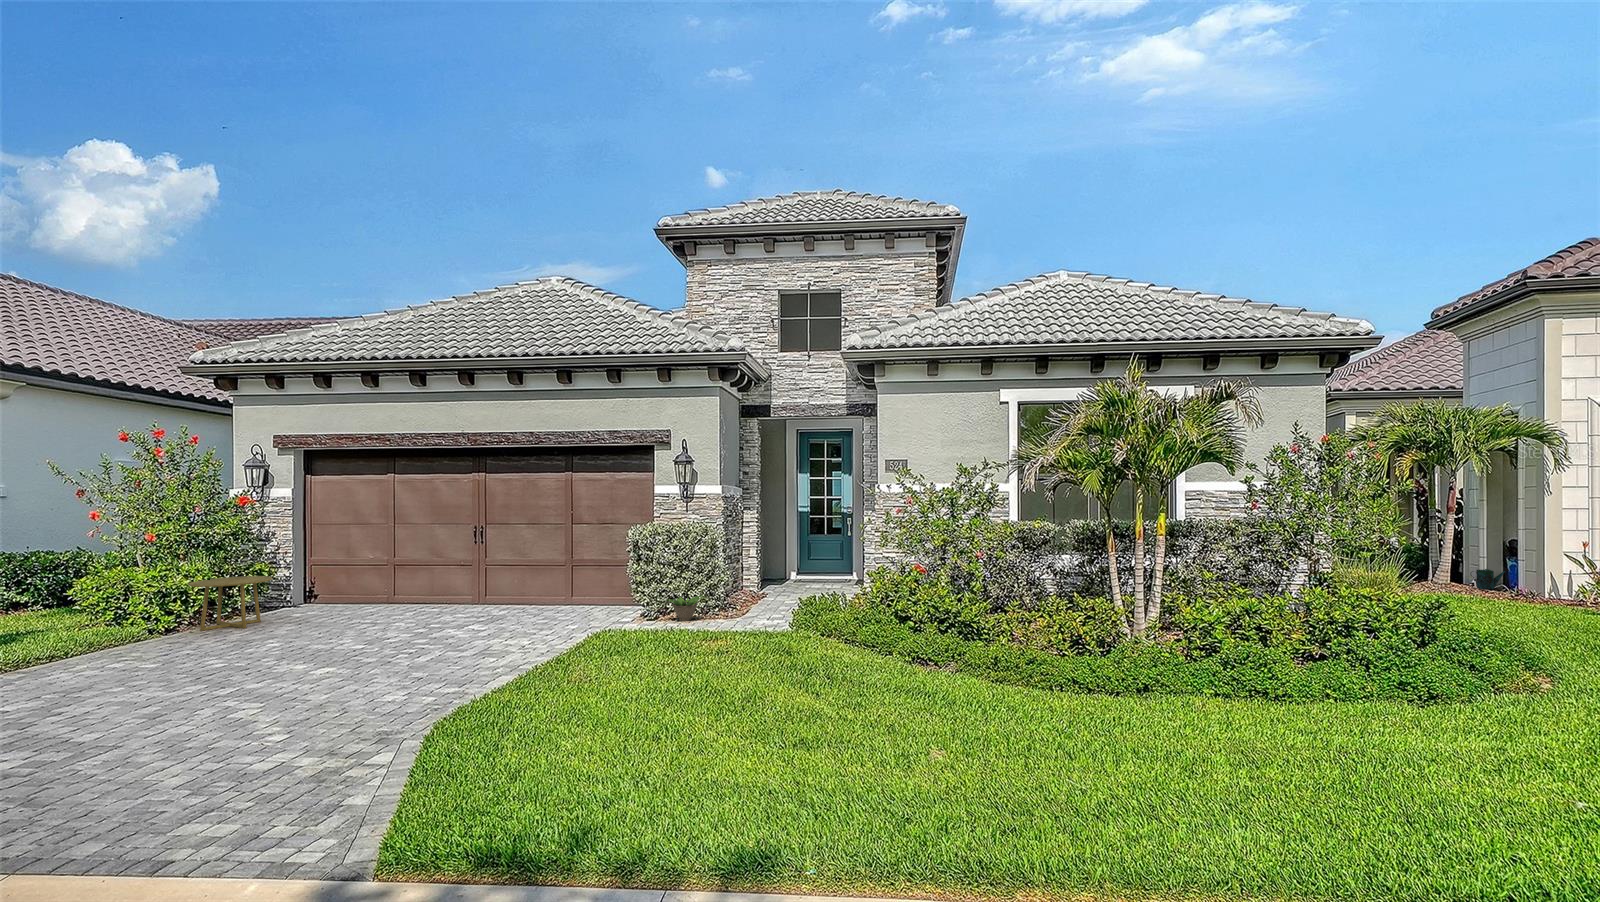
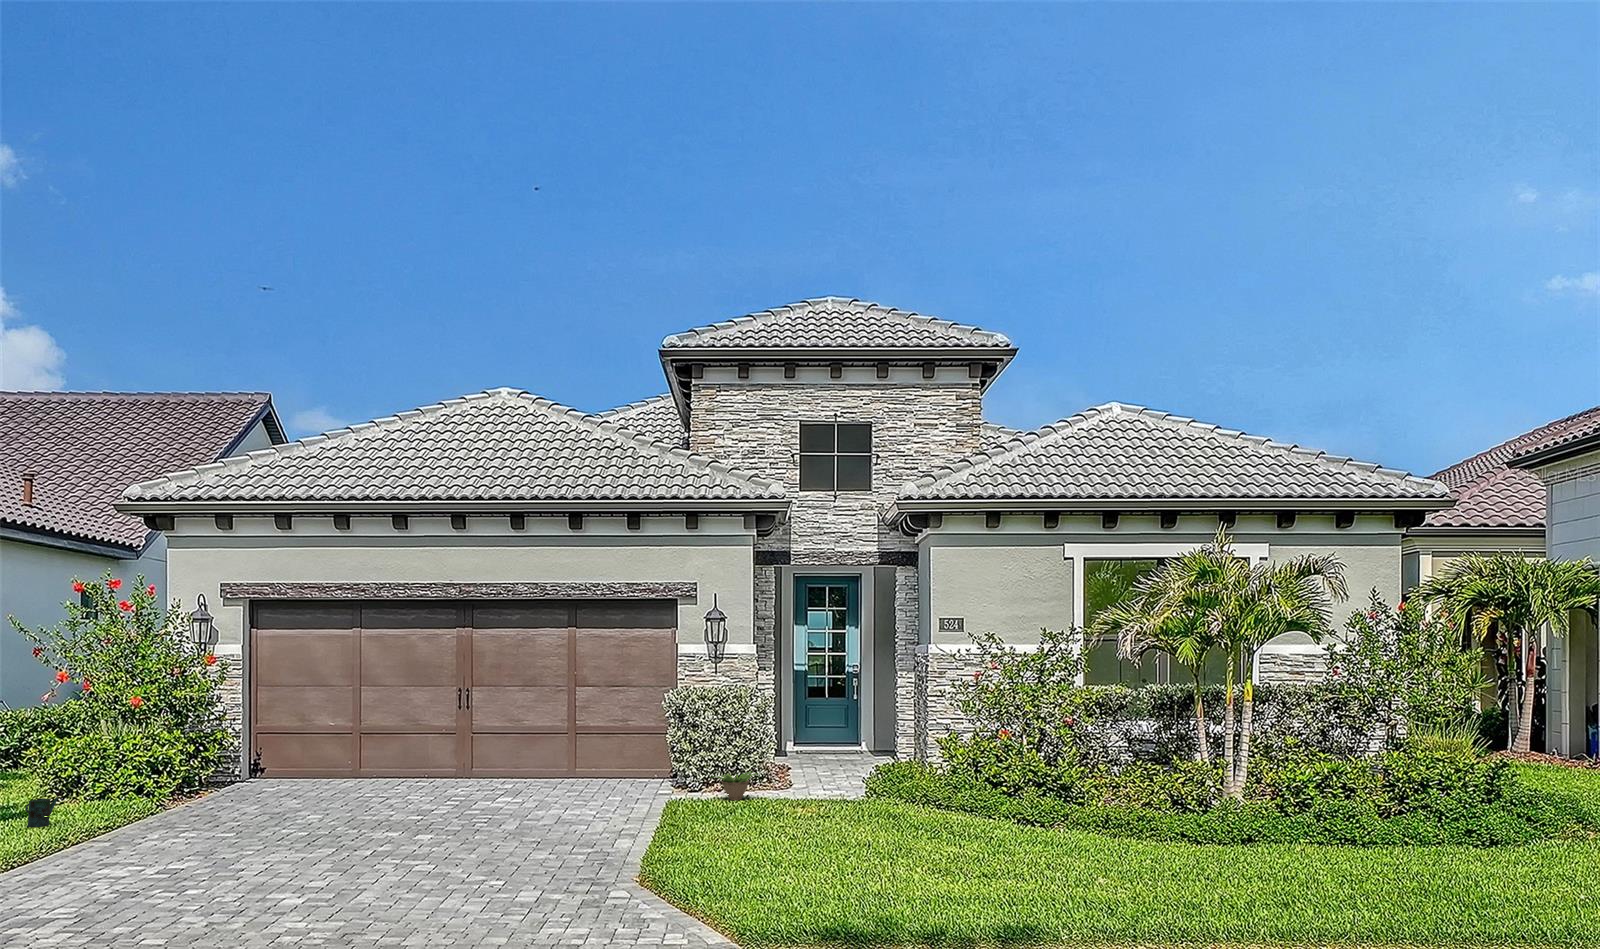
watering can: present [1470,568,1509,589] -> present [25,792,62,827]
round table: present [188,576,272,631] -> none [154,755,245,818]

